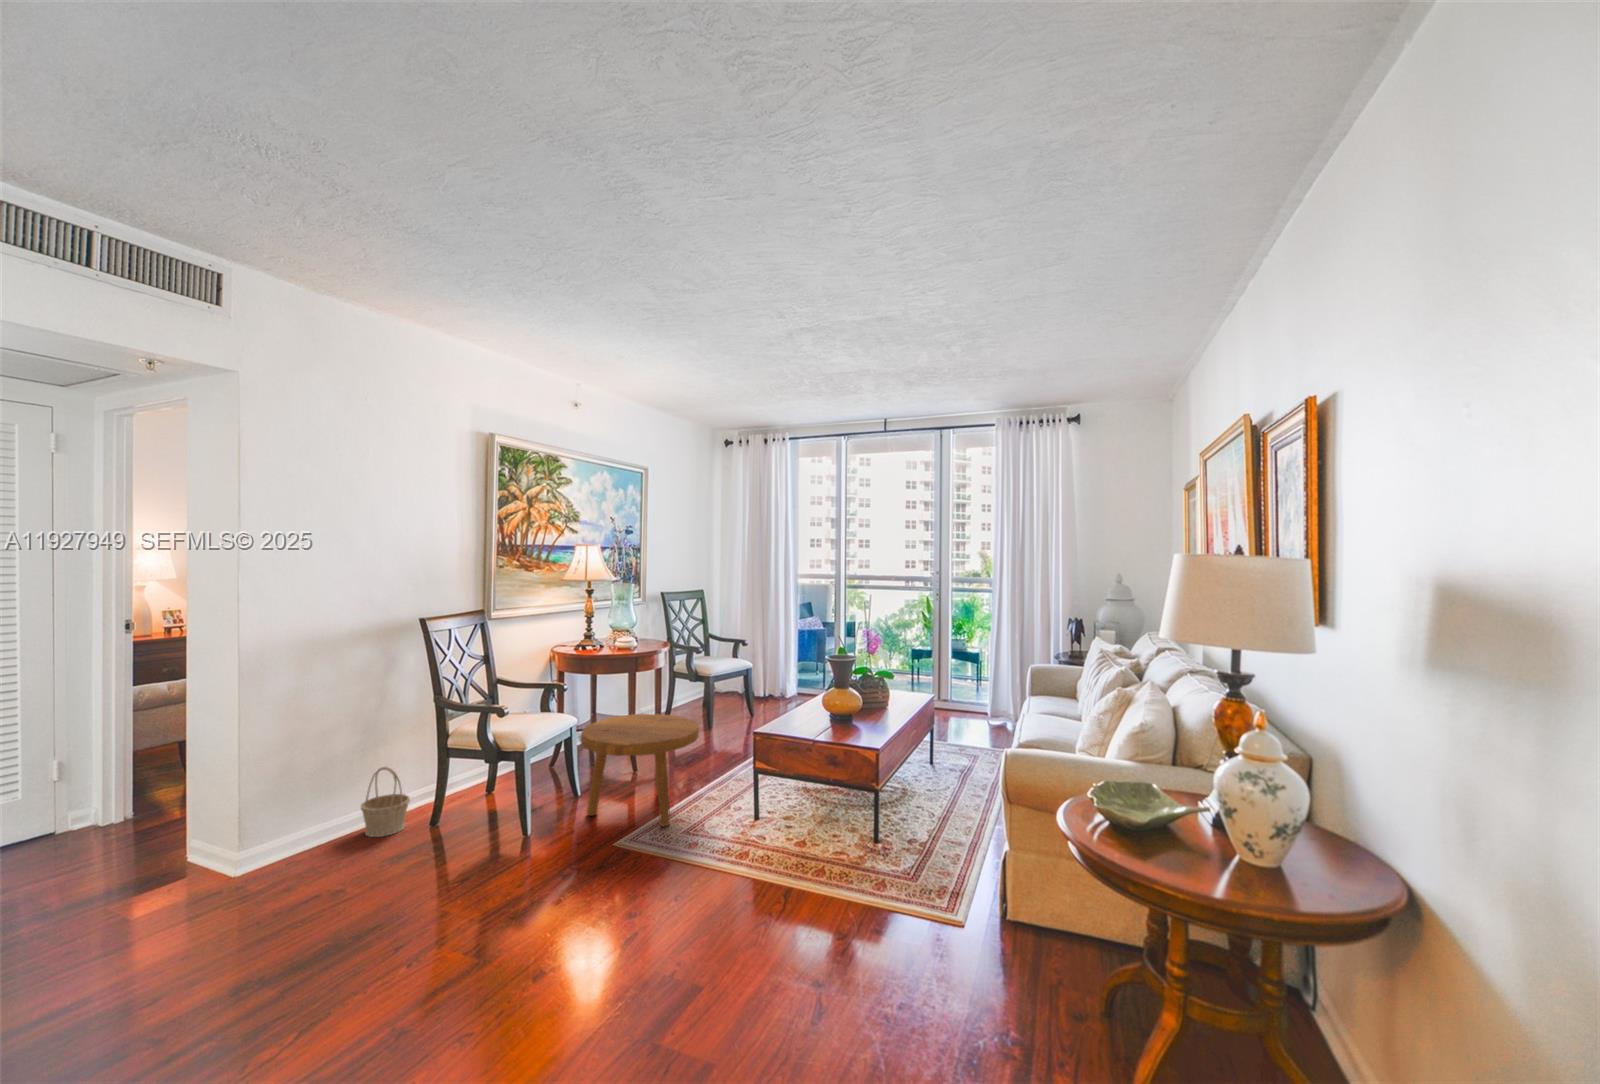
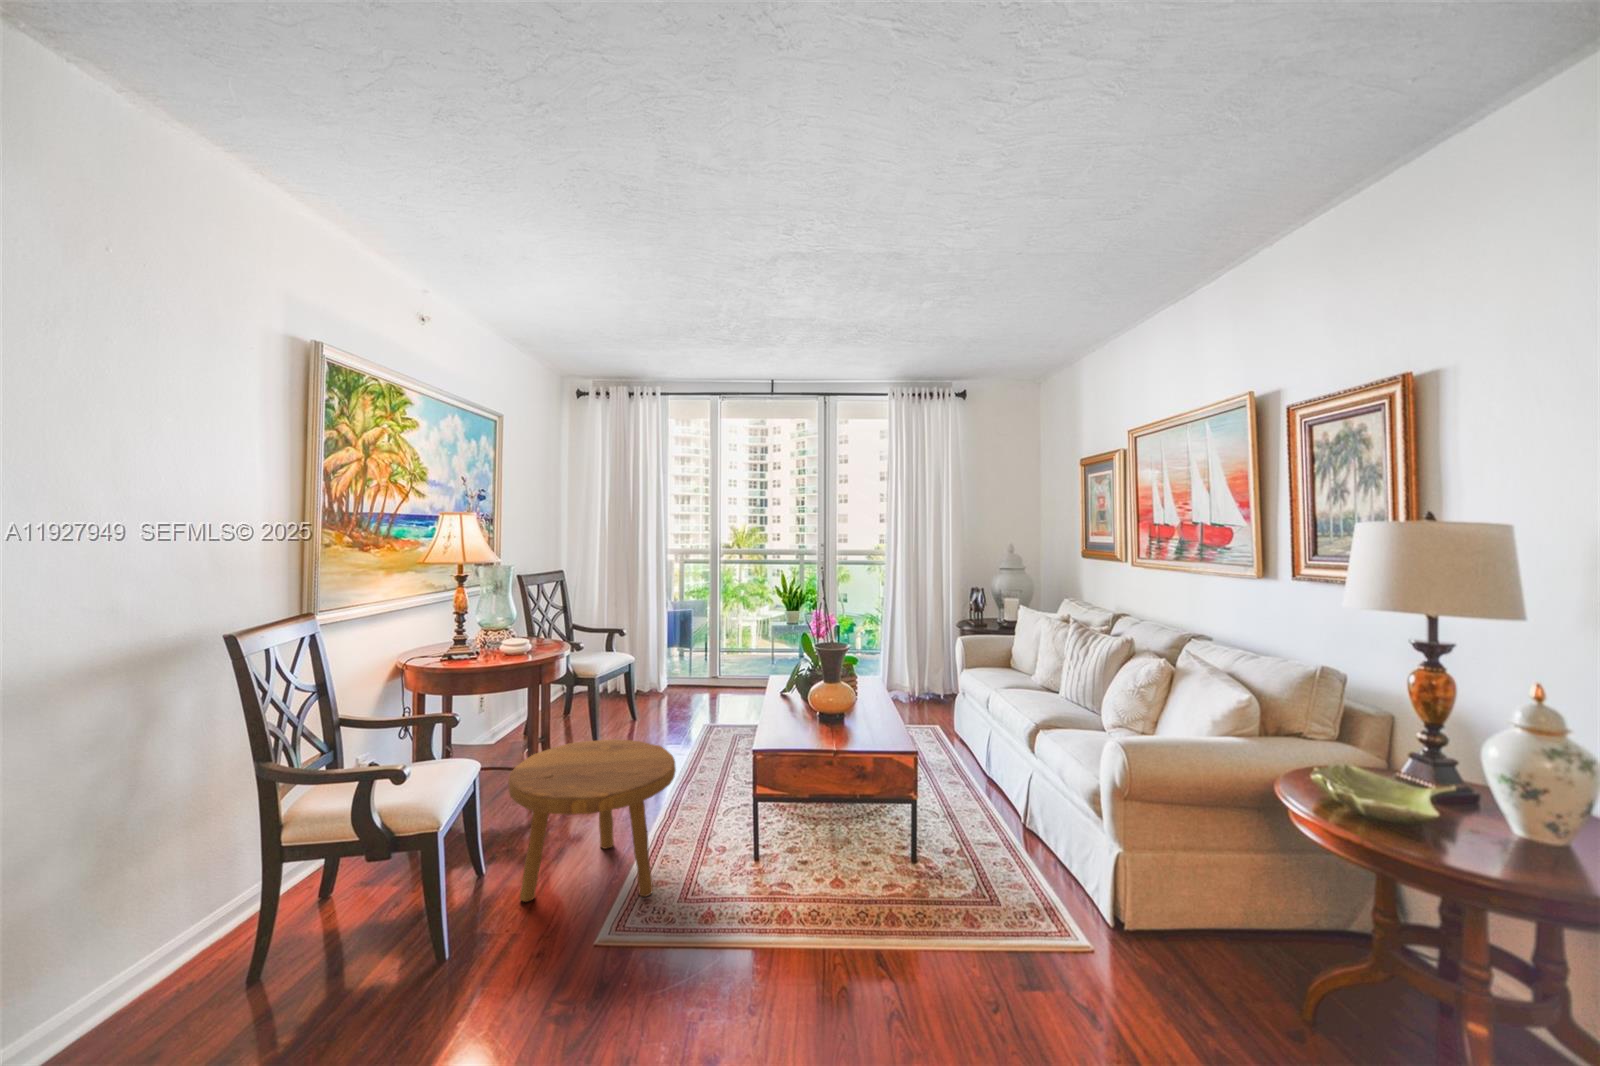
basket: present [361,767,410,837] -> none [101,901,207,1035]

